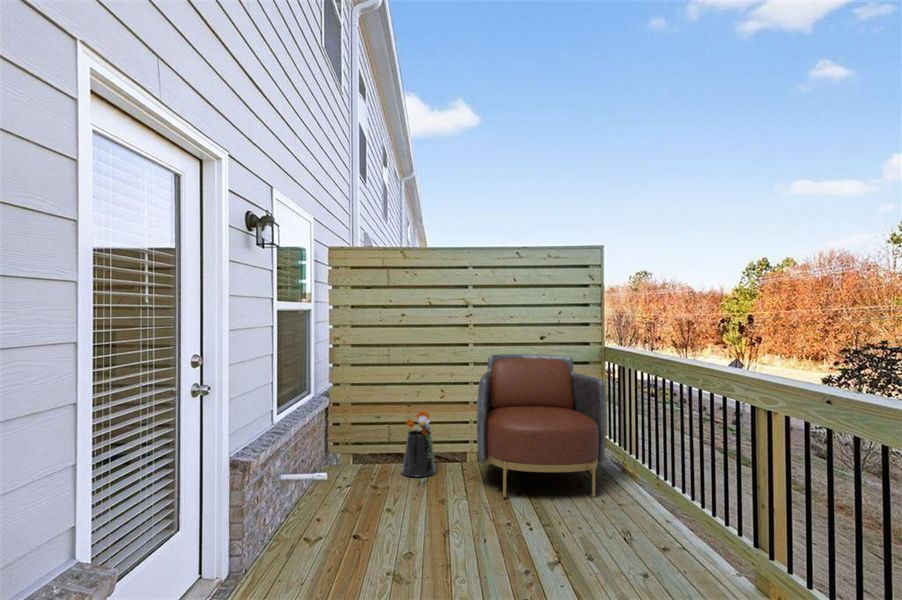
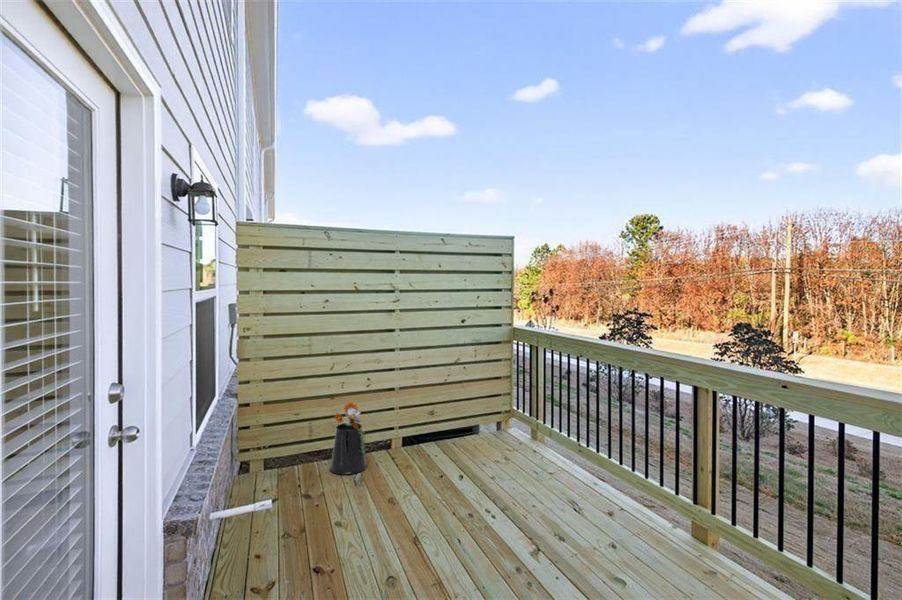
armchair: present [477,354,606,498] -> none [413,338,532,487]

